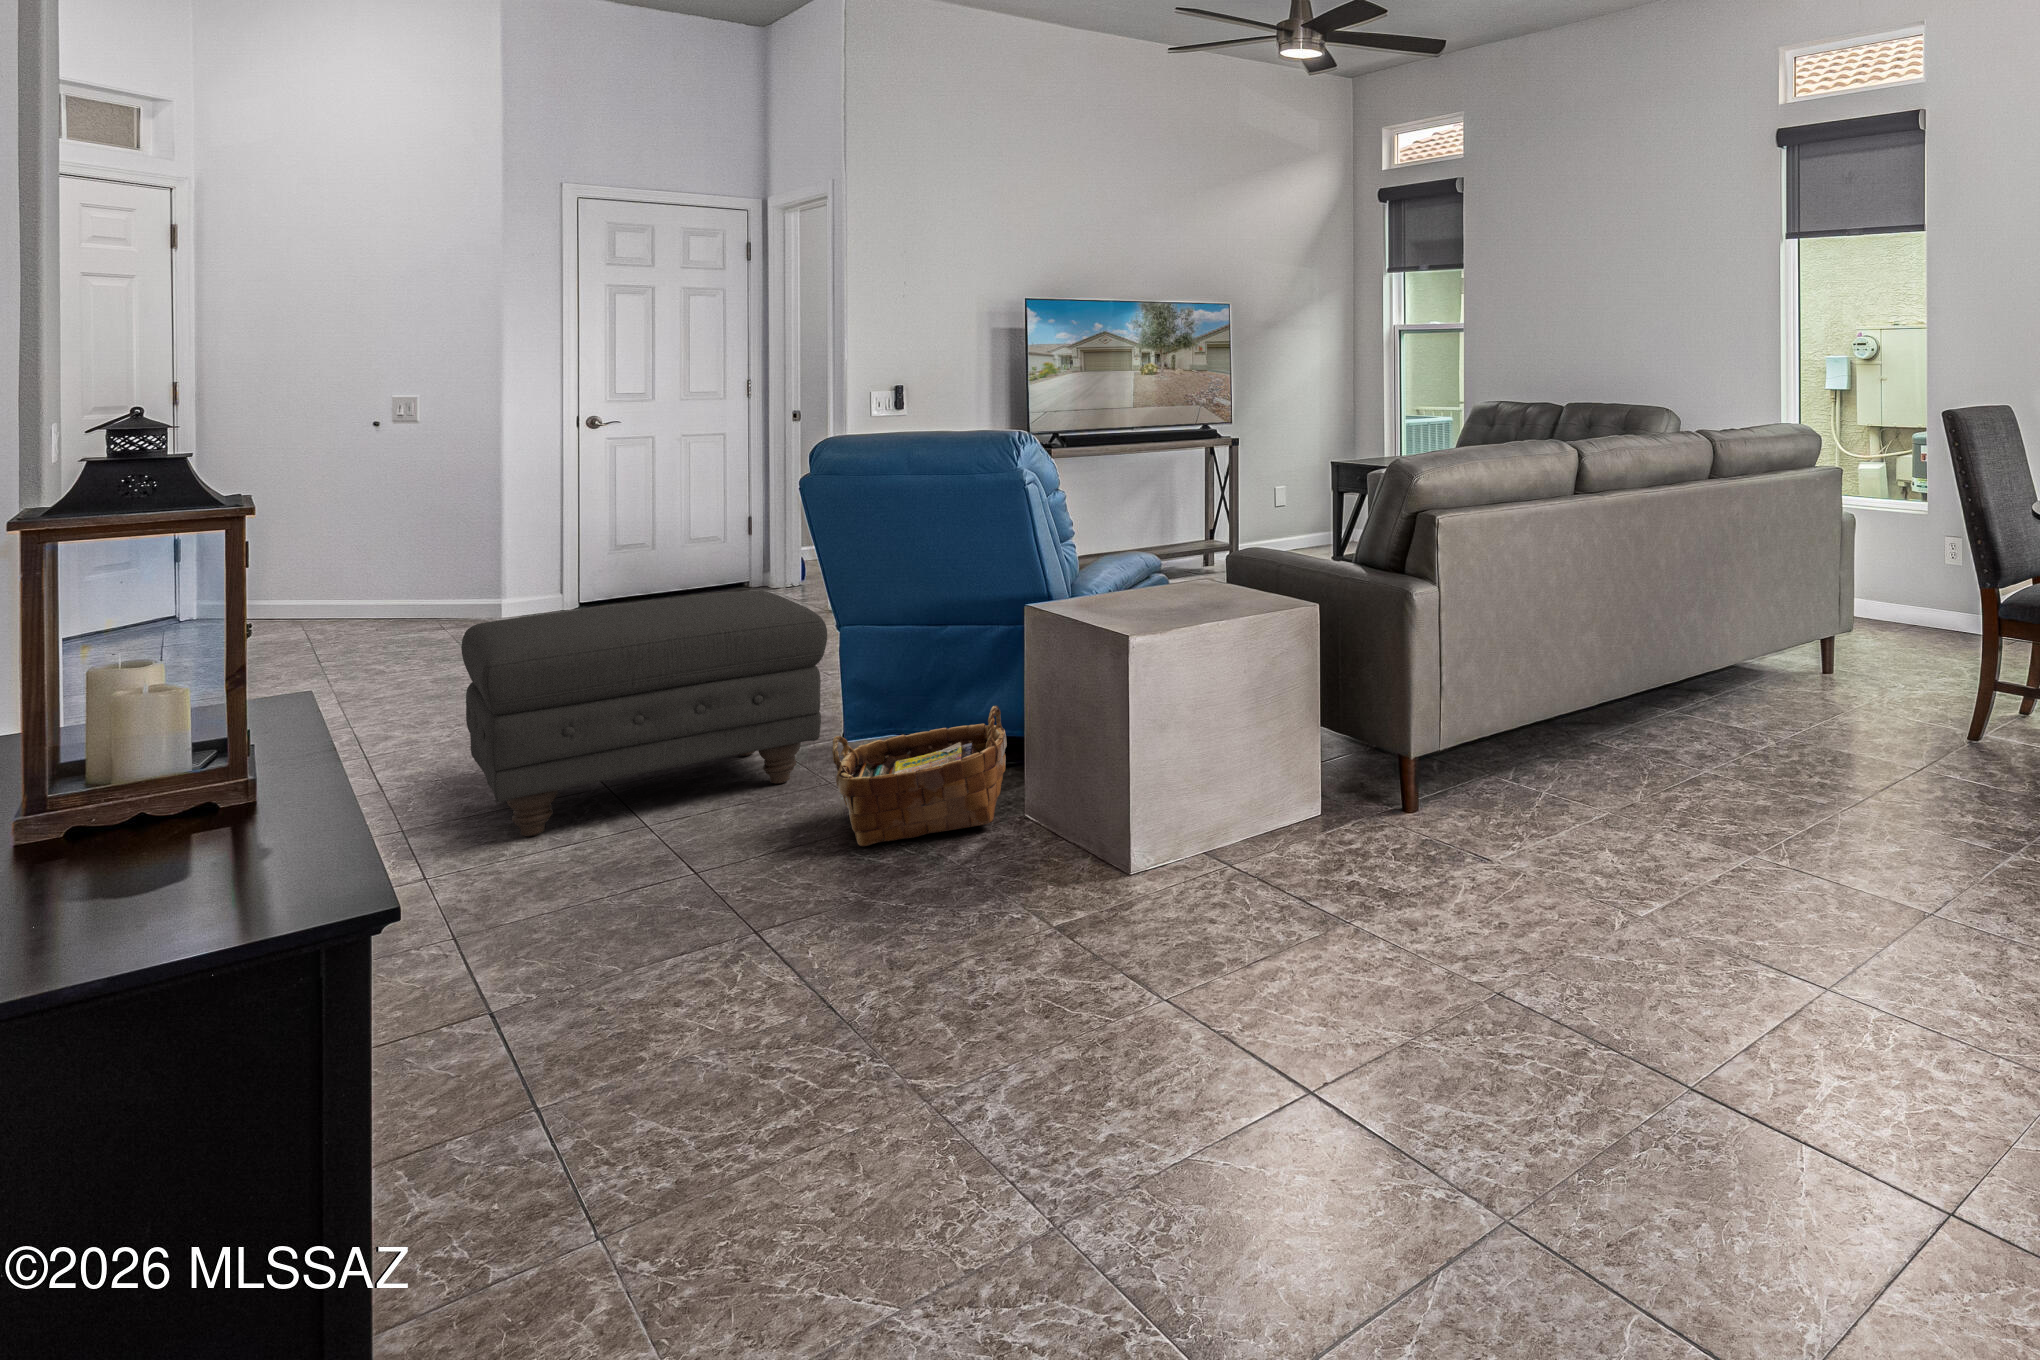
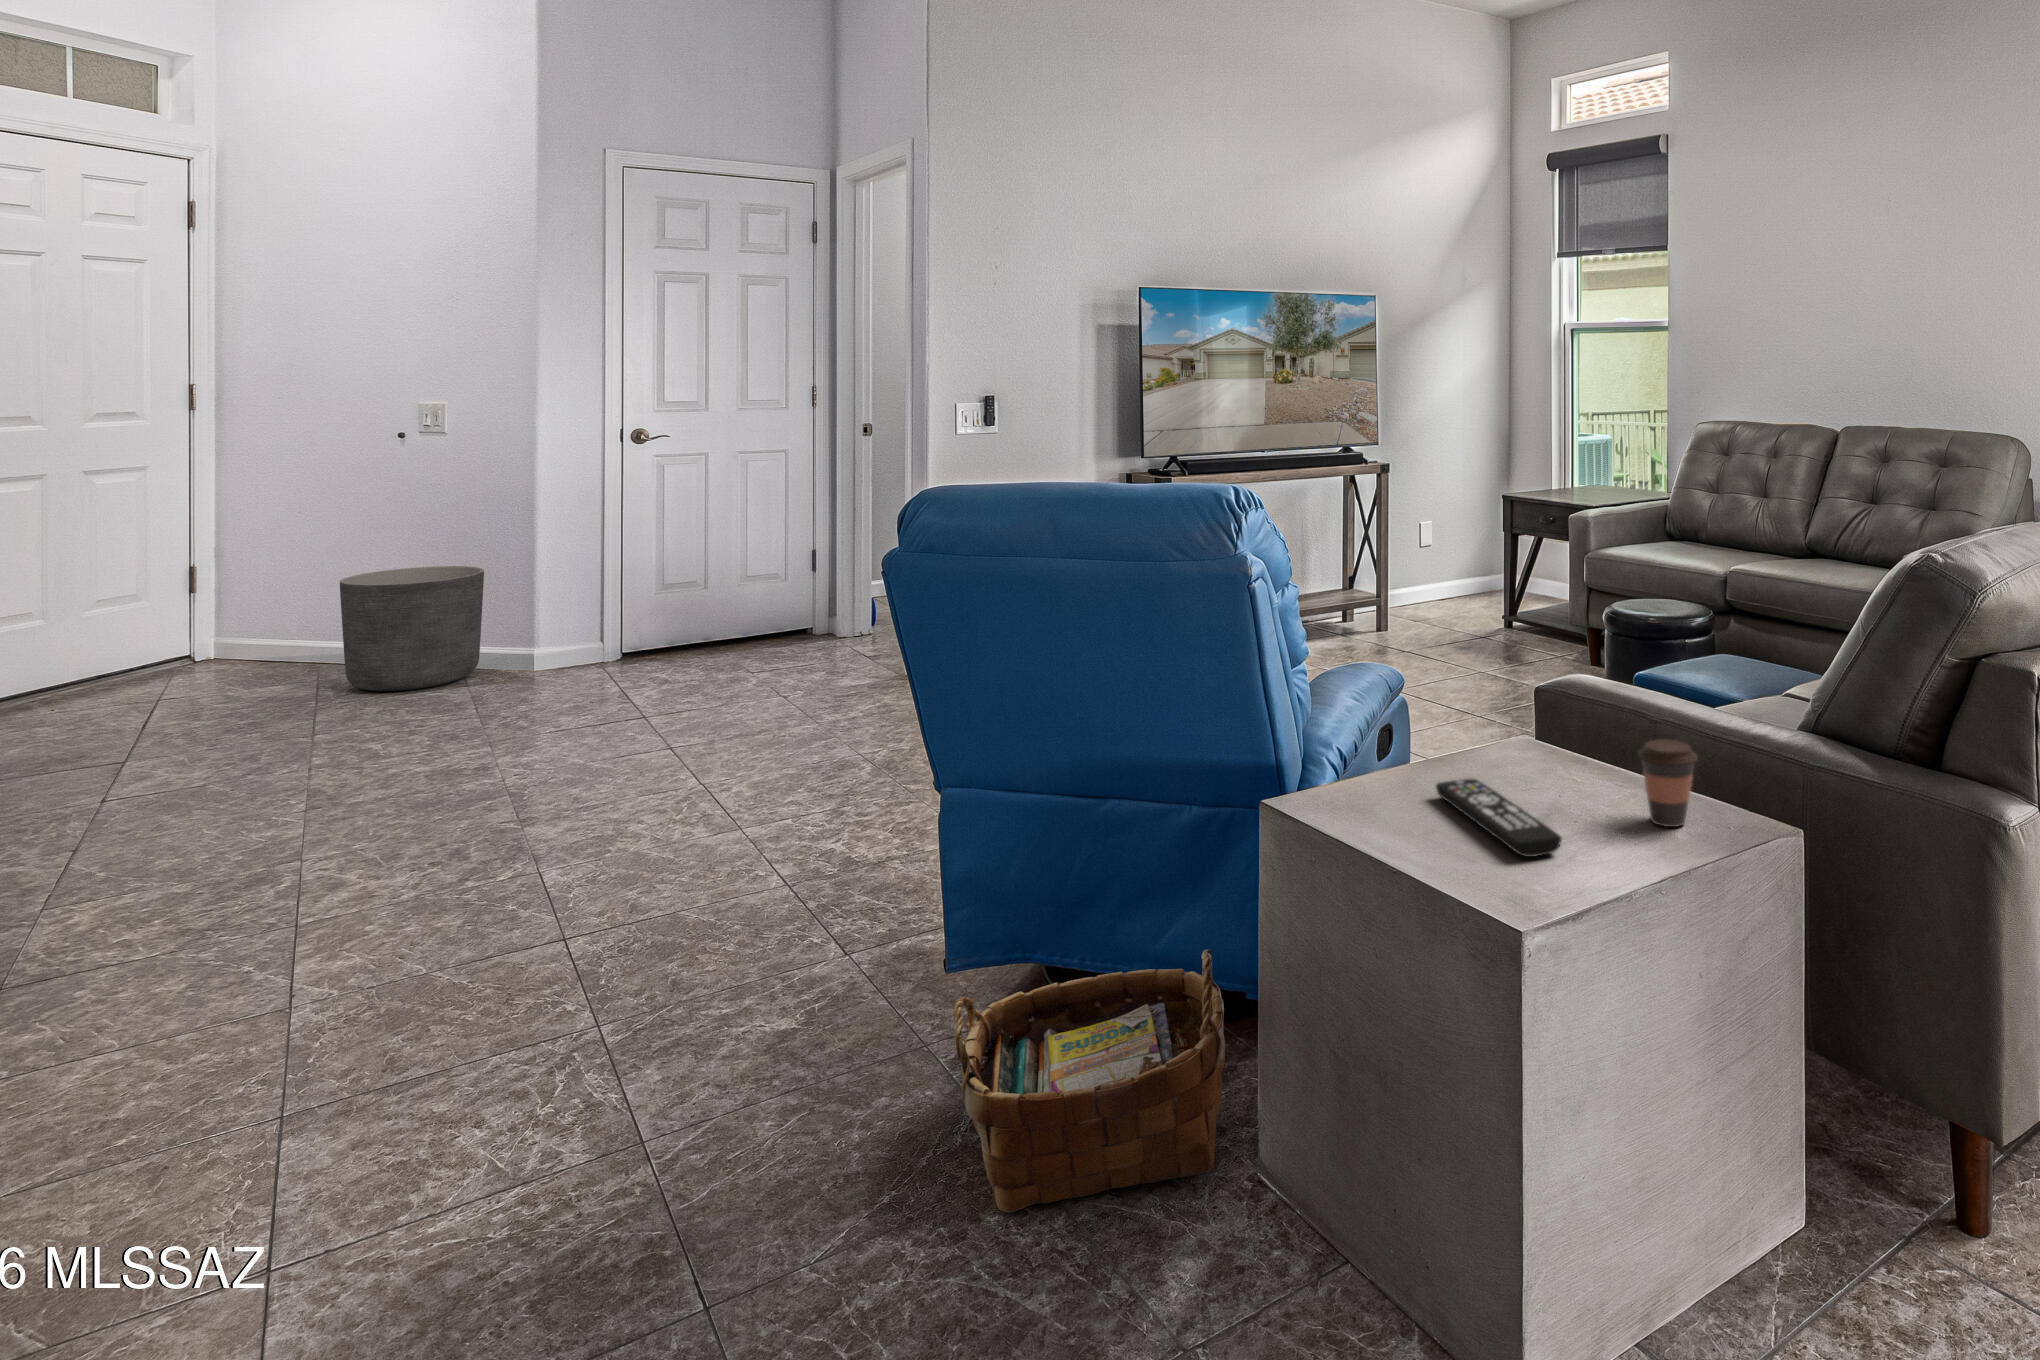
planter: none [328,532,457,634] -> present [340,566,484,691]
coffee cup: none [1221,559,1254,603] -> present [1638,739,1698,827]
remote control: none [1116,588,1166,614] -> present [1436,779,1562,857]
ottoman: present [461,591,827,836] -> none [413,704,934,1130]

